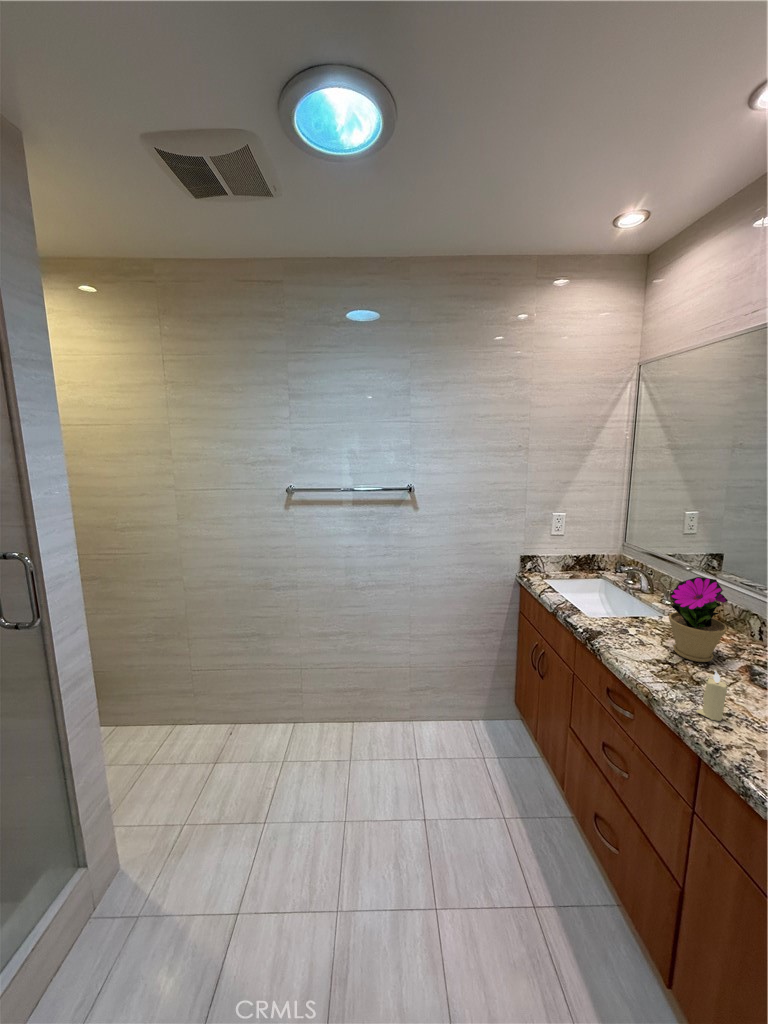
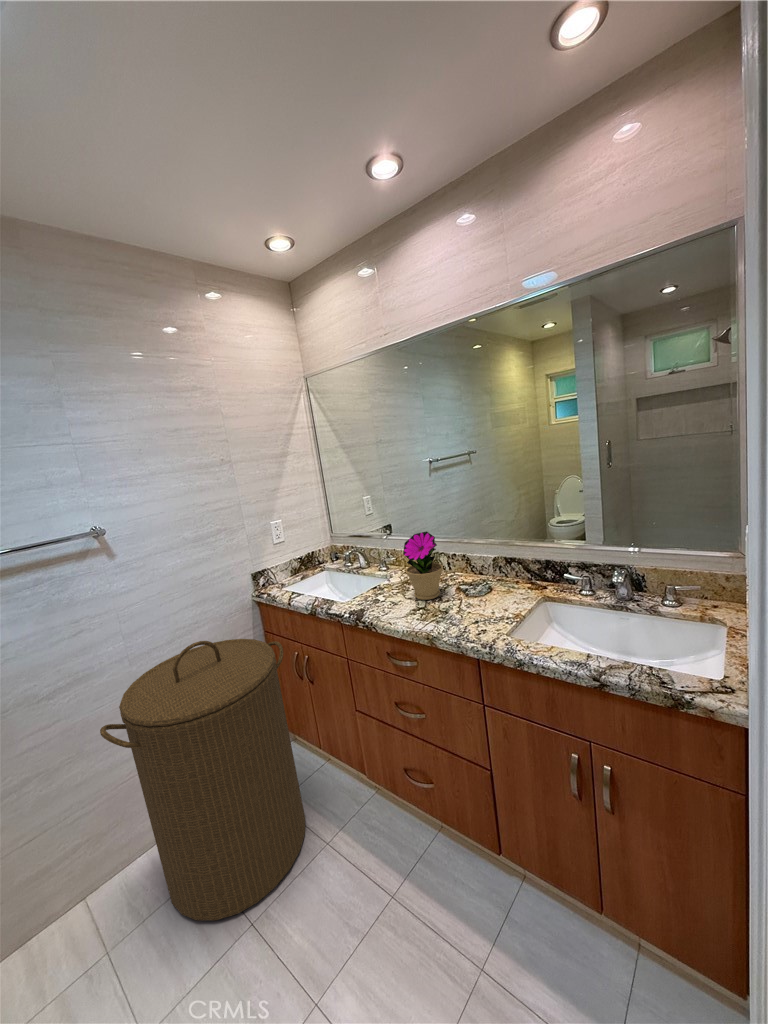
laundry hamper: none [379,594,521,809] -> present [100,639,305,921]
candle: present [696,671,727,721] -> none [461,592,477,630]

